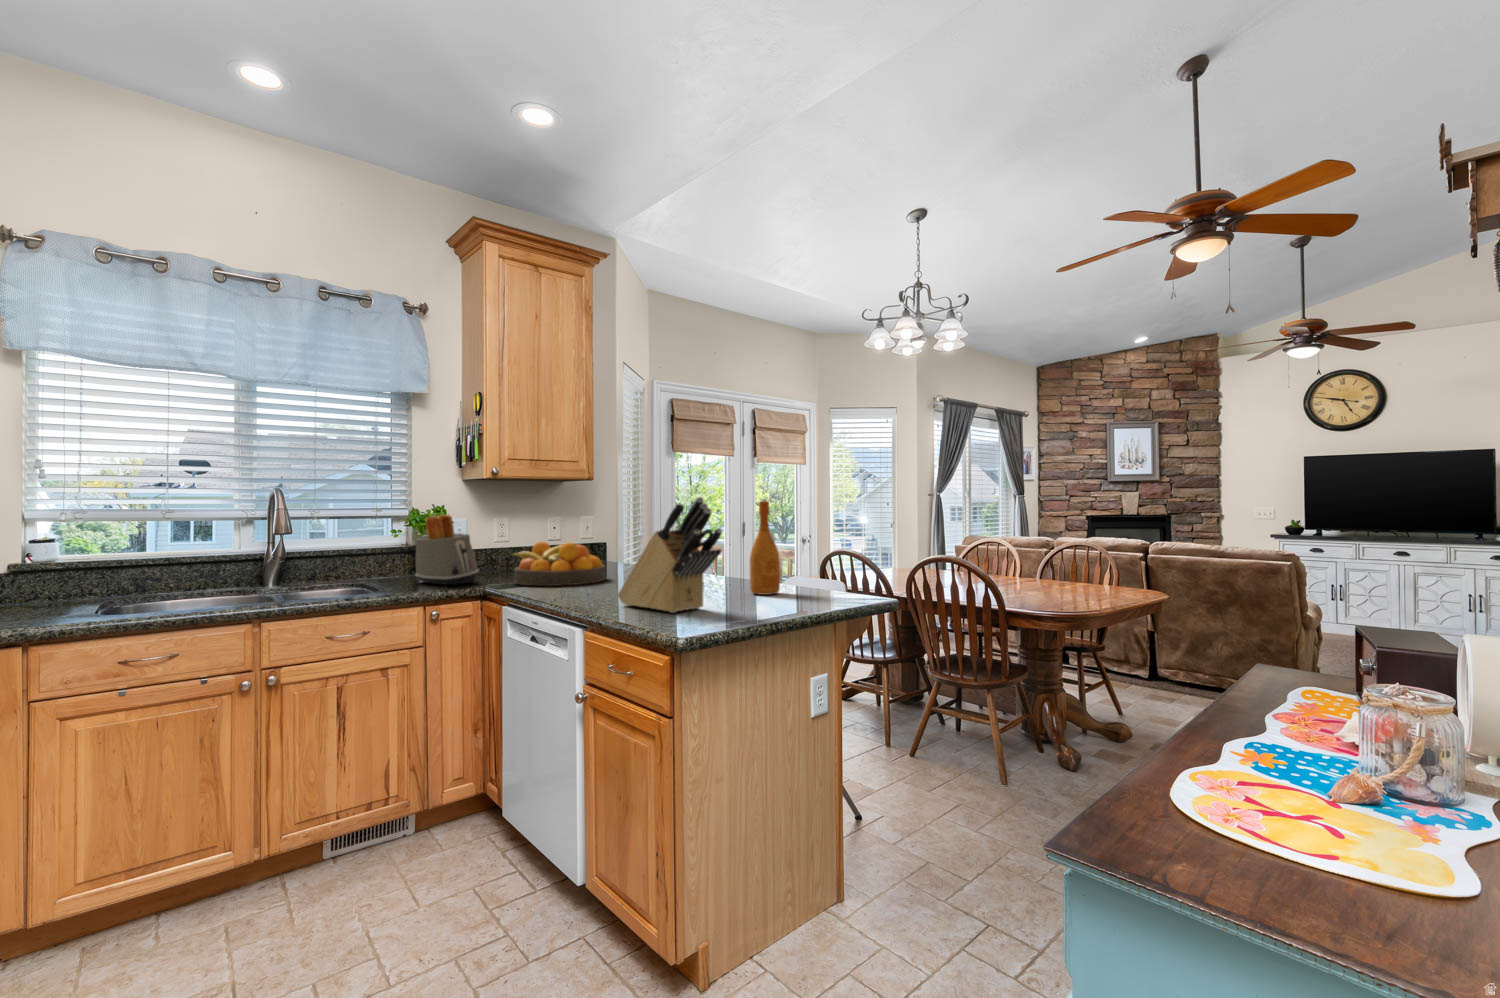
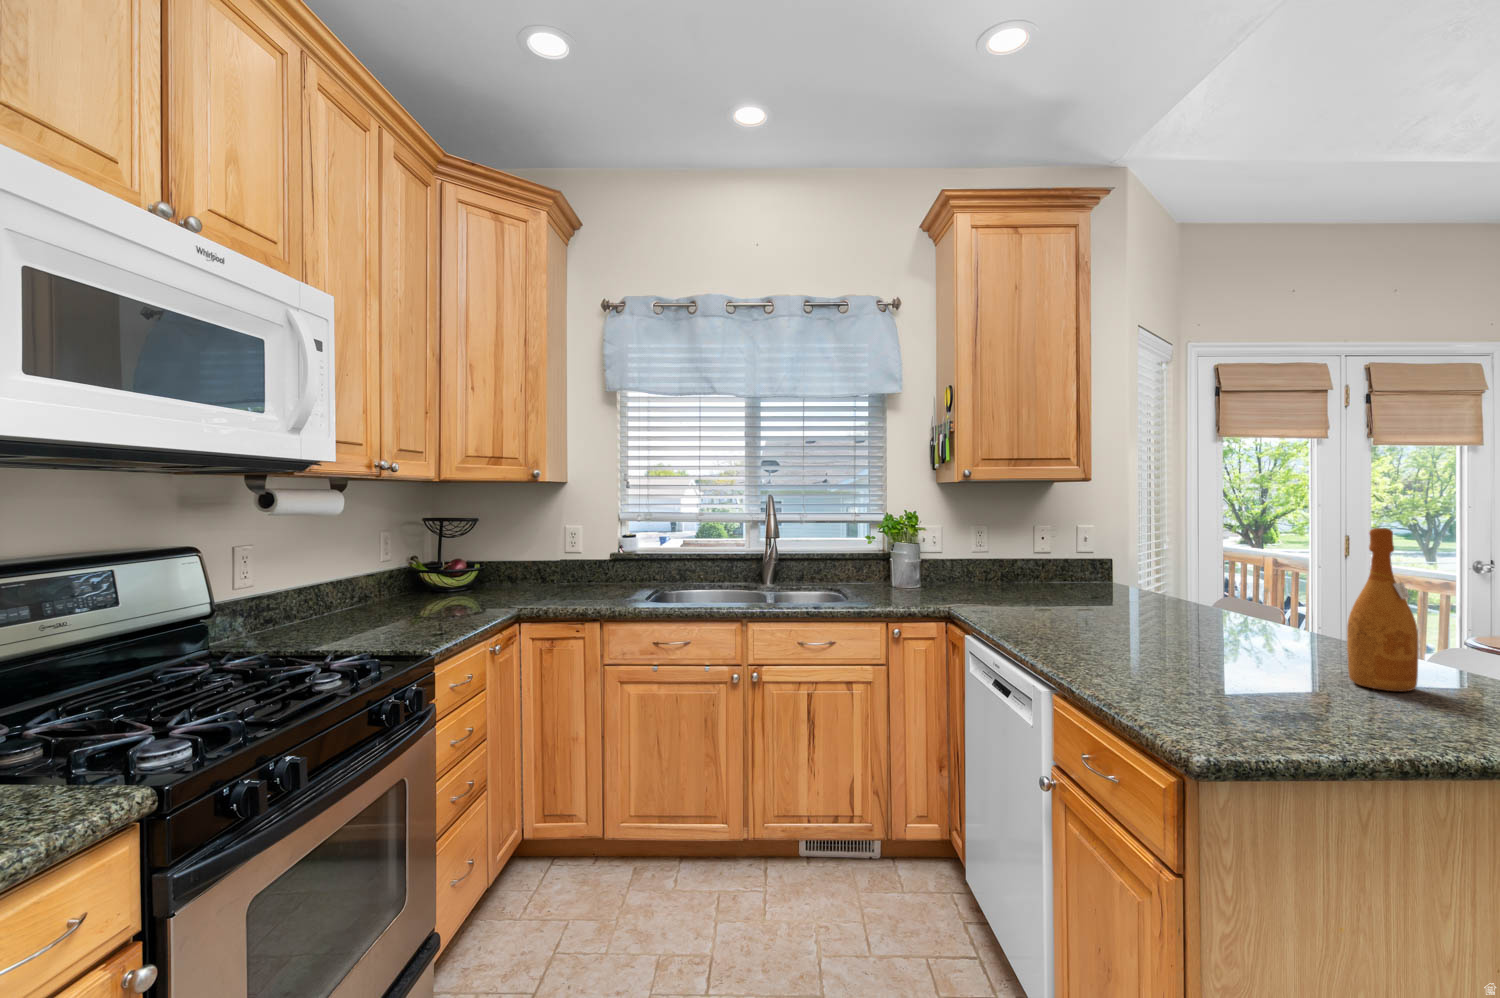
knife block: present [618,497,722,613] -> none [1100,529,1282,707]
toaster: present [415,515,479,585] -> none [884,523,947,601]
fruit bowl: present [512,542,606,586] -> none [980,559,1101,619]

